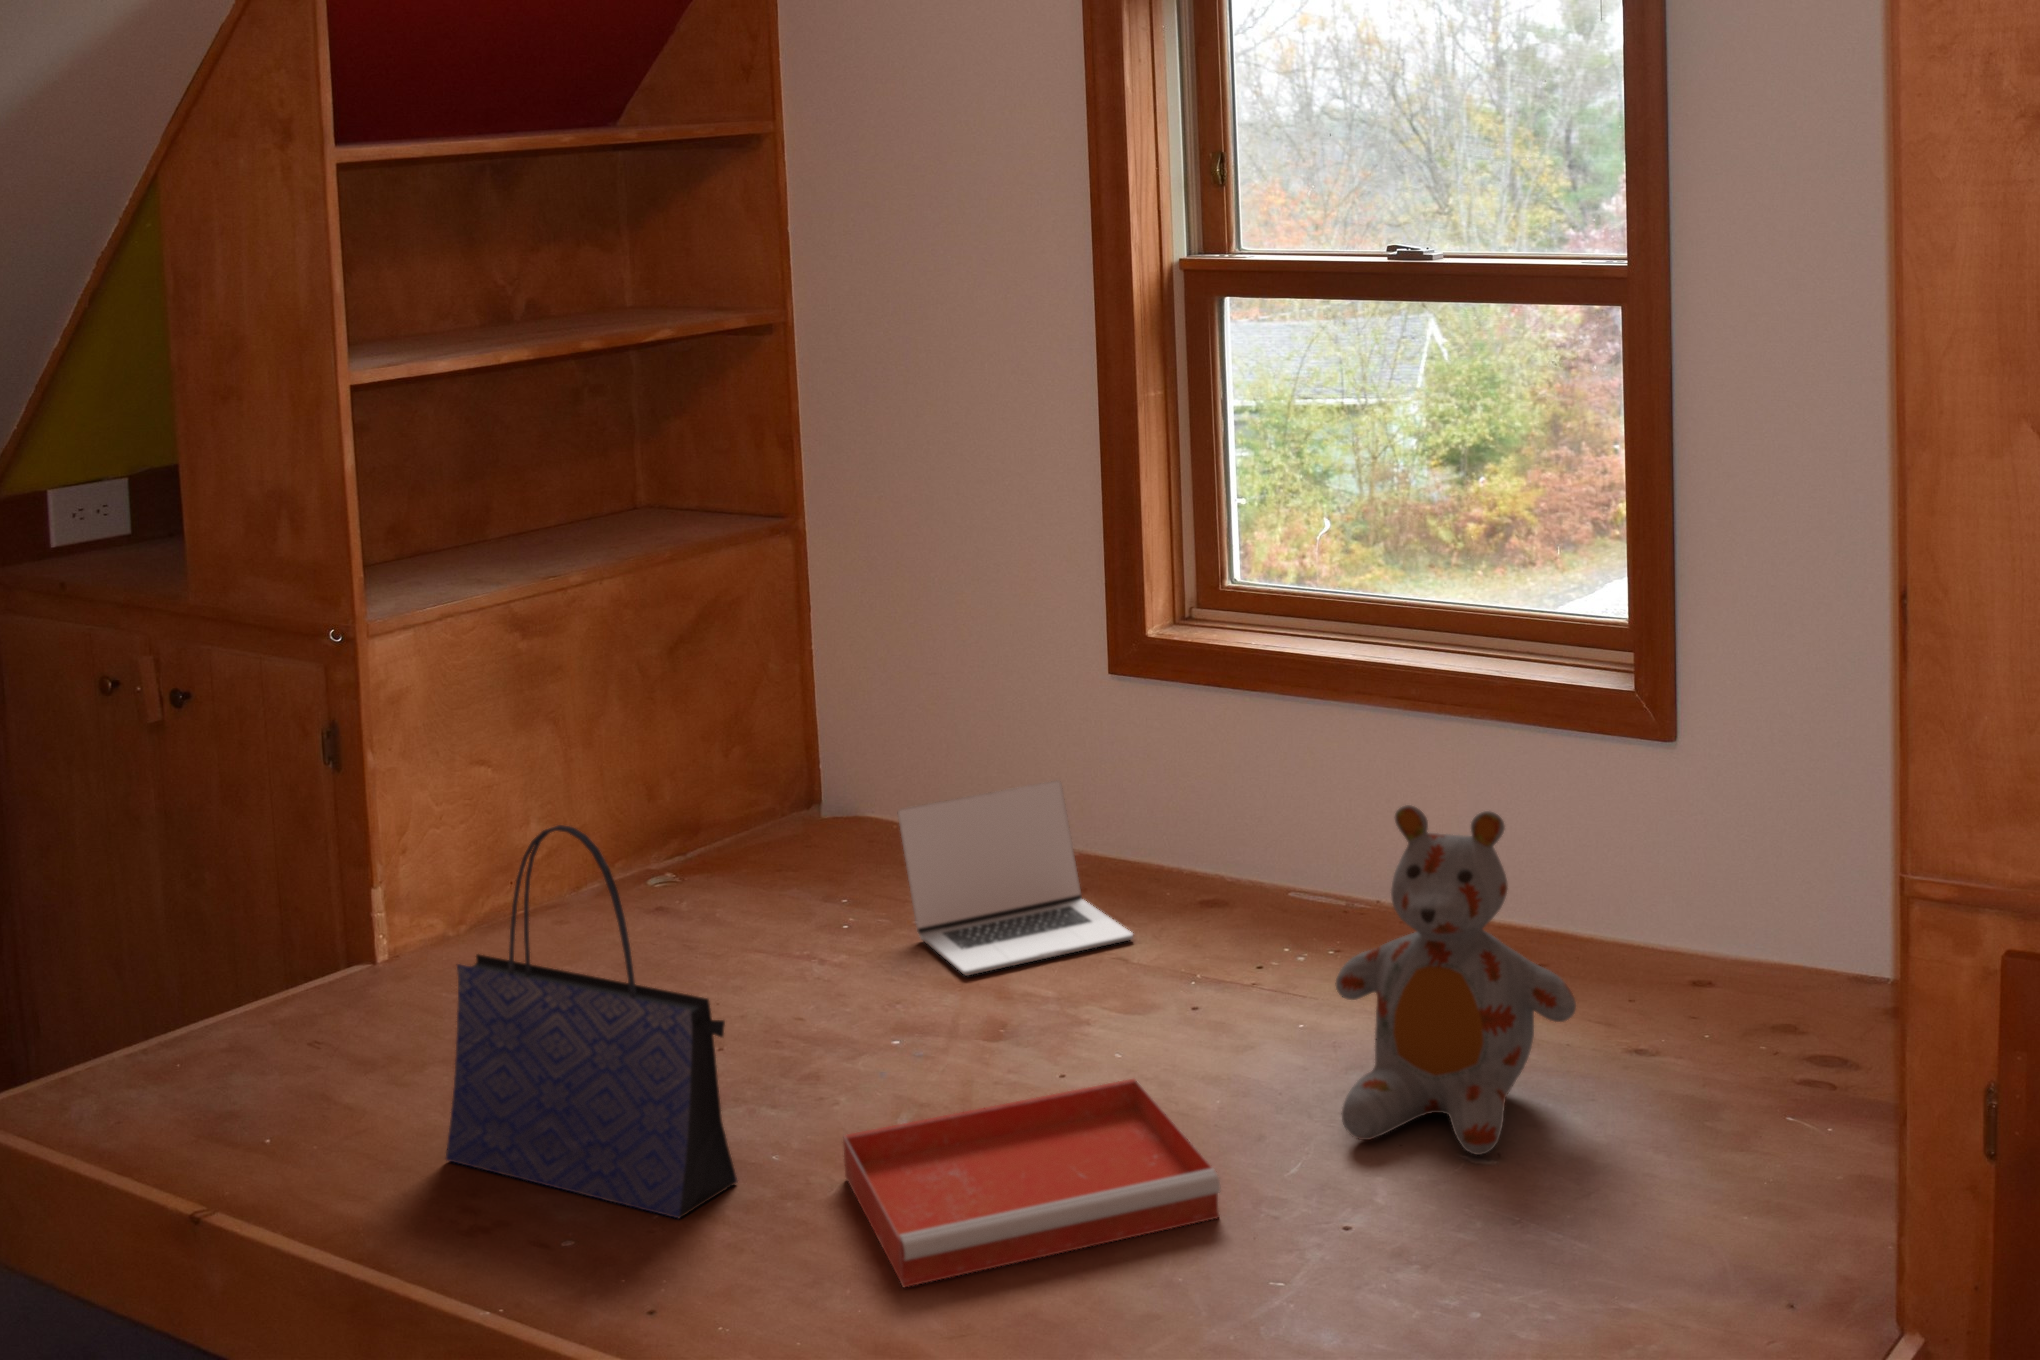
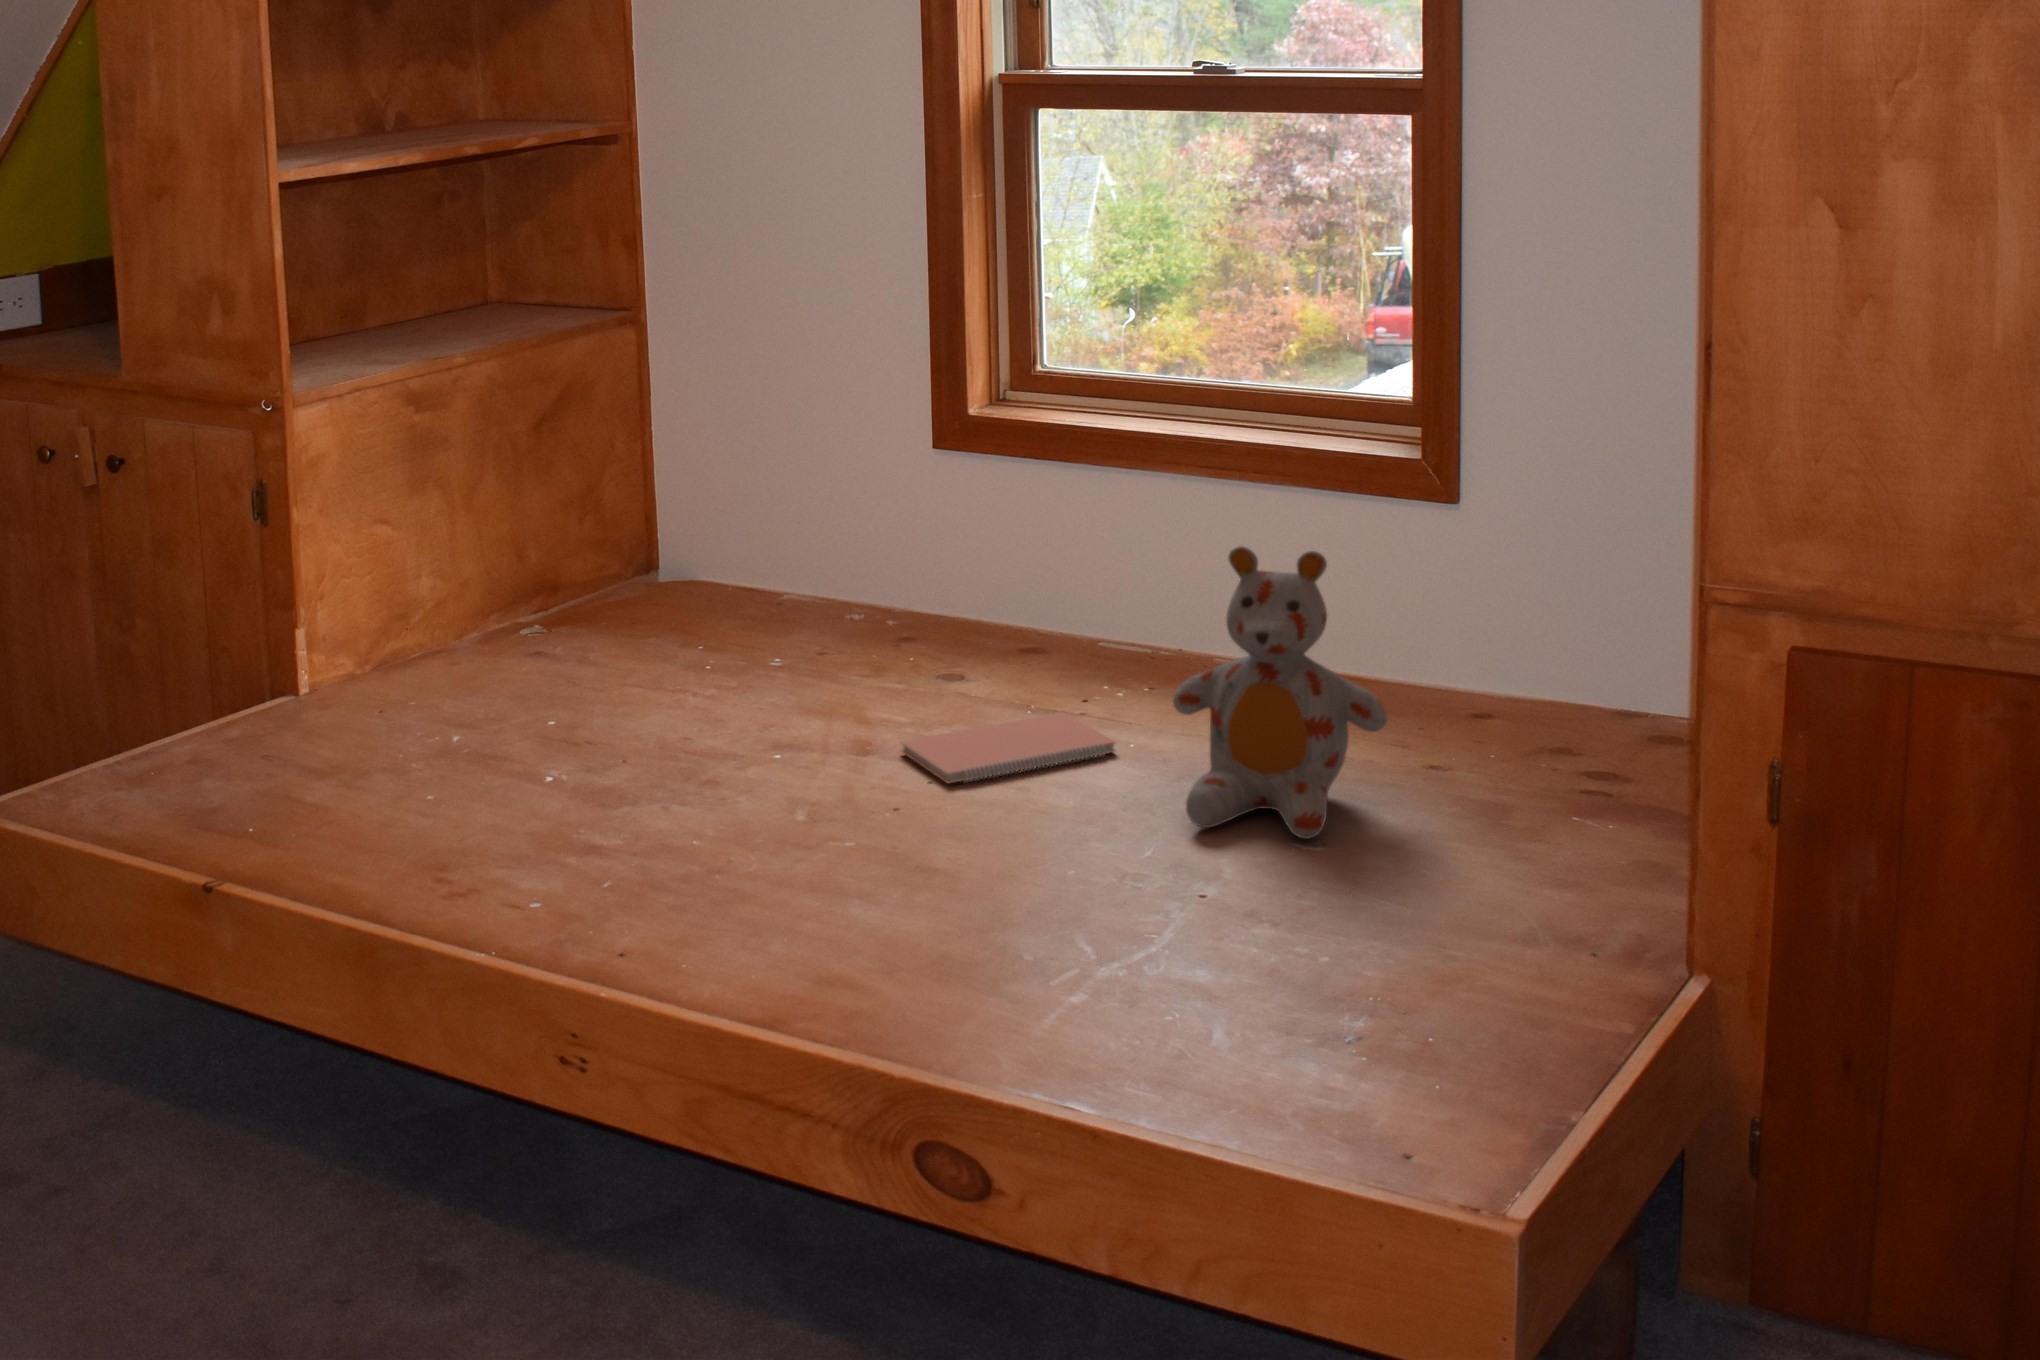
laptop: present [897,781,1133,976] -> none [755,543,968,706]
tote bag: present [446,825,737,1218] -> none [419,554,673,880]
notebook: none [1035,985,1282,1081] -> present [901,712,1116,784]
tray: present [843,1079,1220,1287] -> none [762,778,1094,929]

